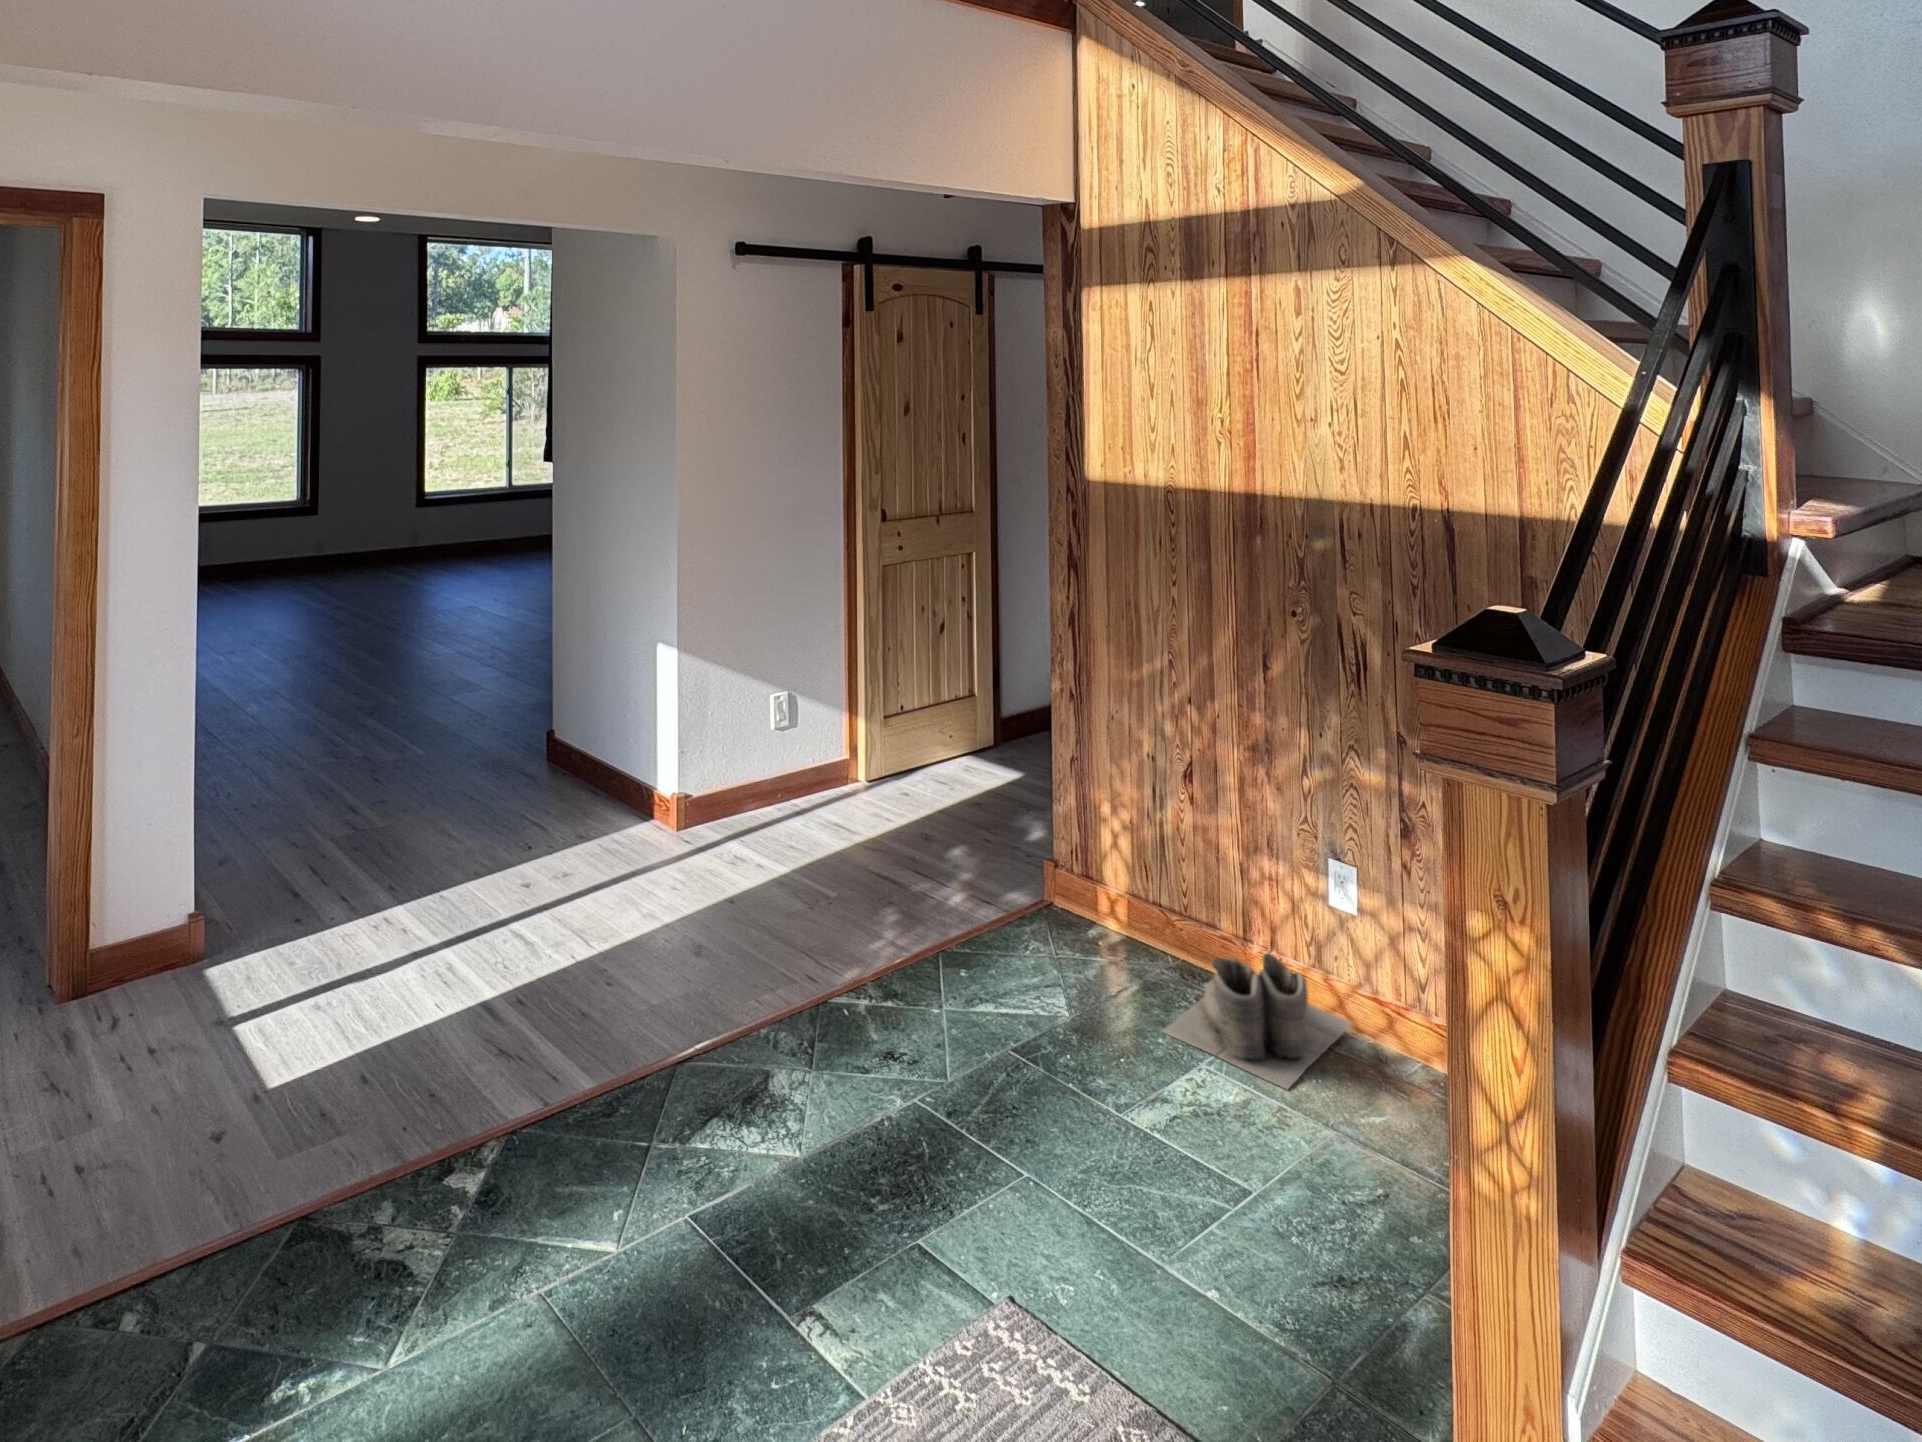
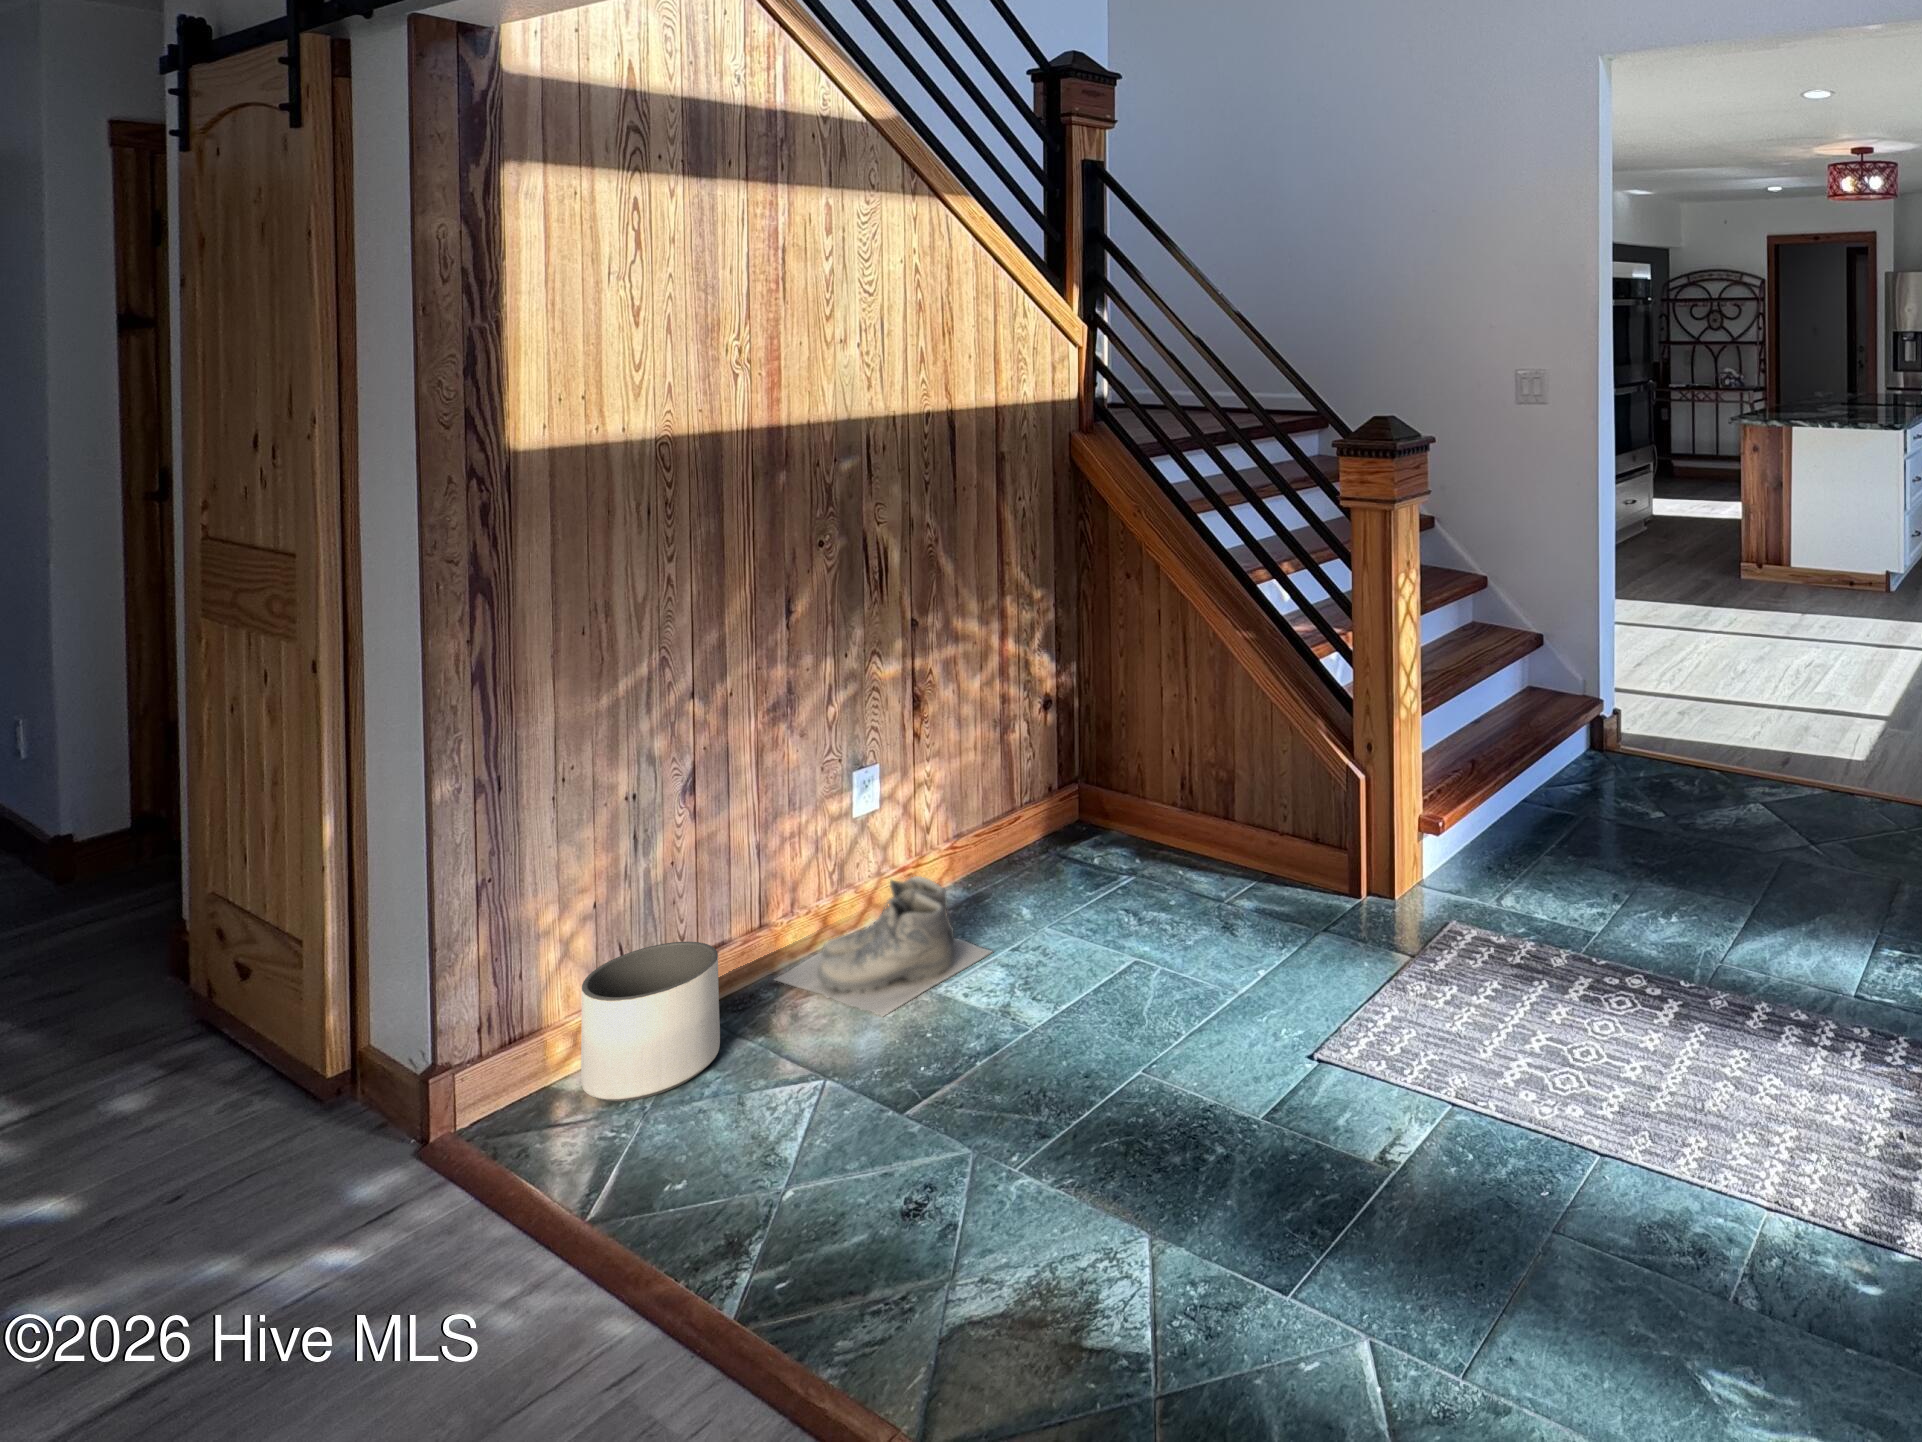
planter: none [1056,852,1144,963] -> present [581,942,720,1101]

